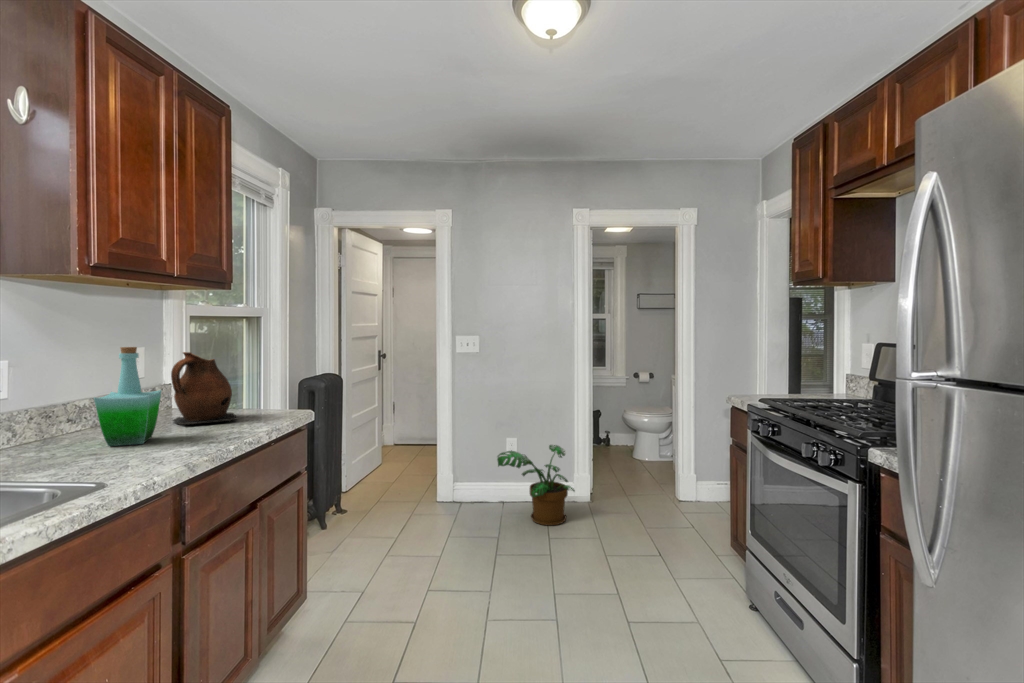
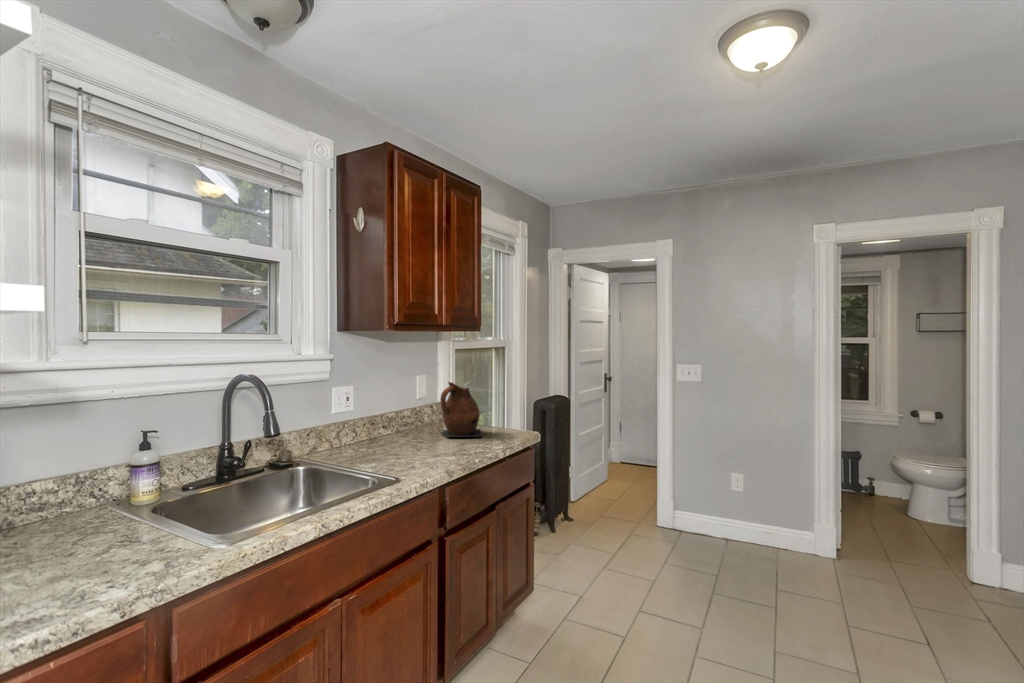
bottle: present [94,347,162,446] -> none [396,380,434,450]
potted plant: present [497,445,575,525] -> none [716,486,811,575]

